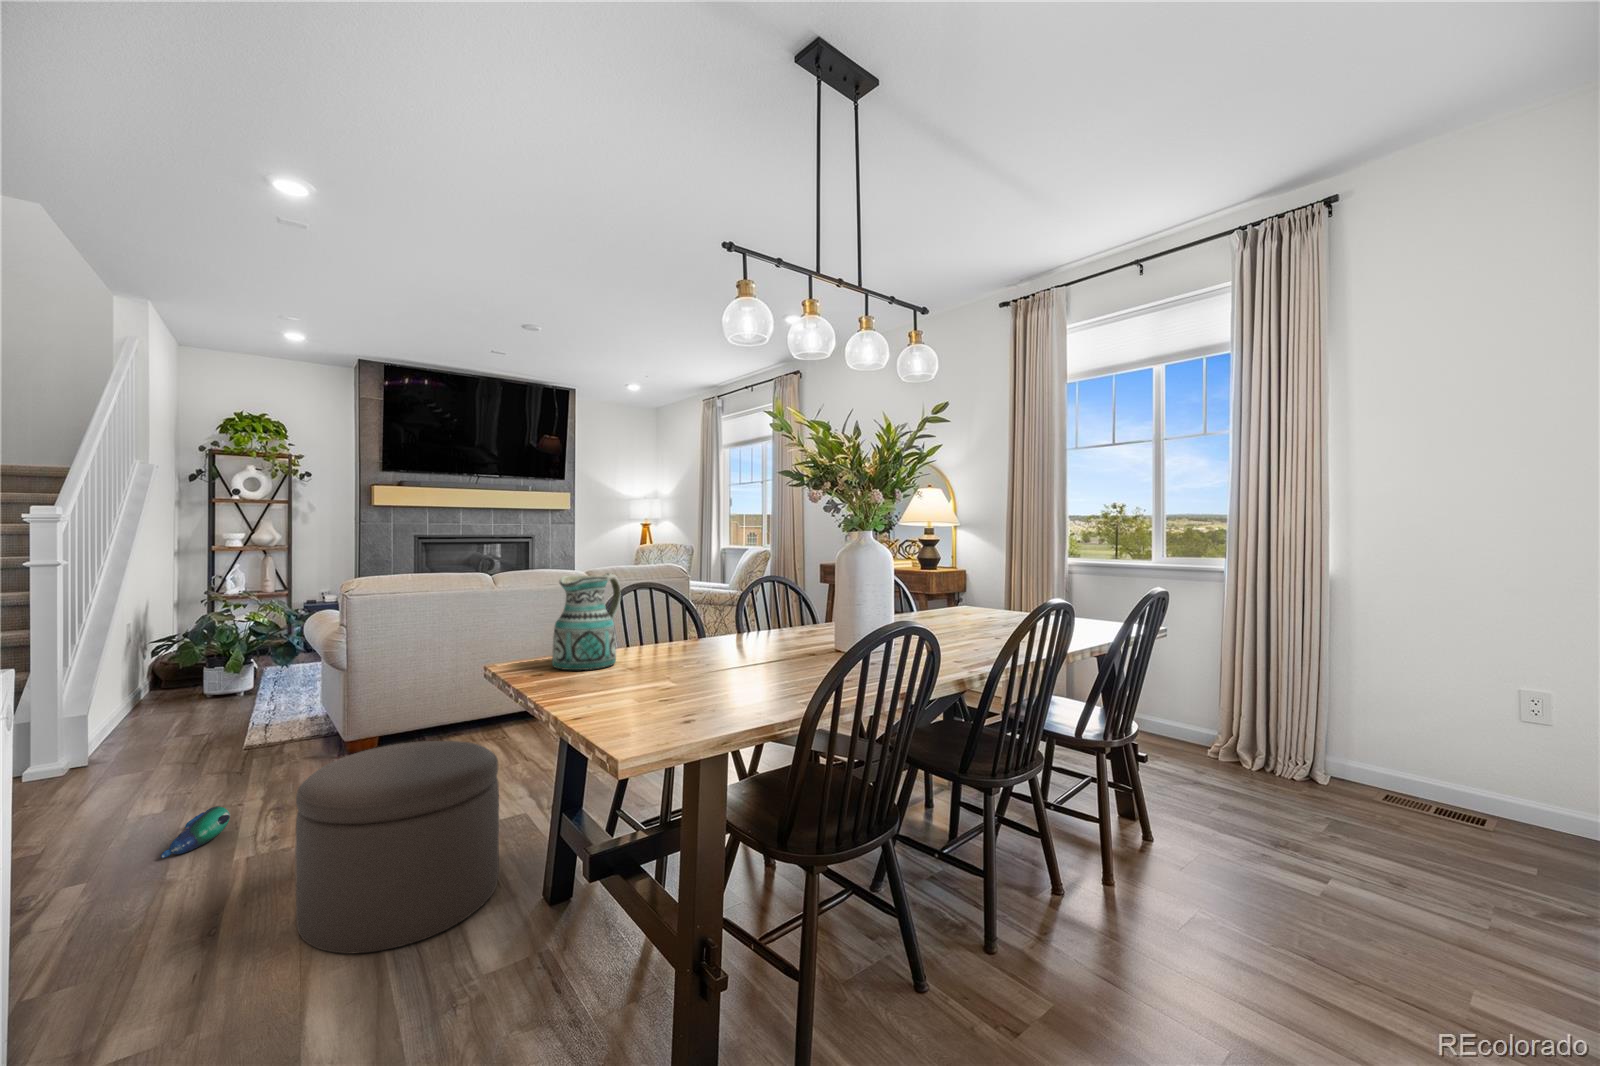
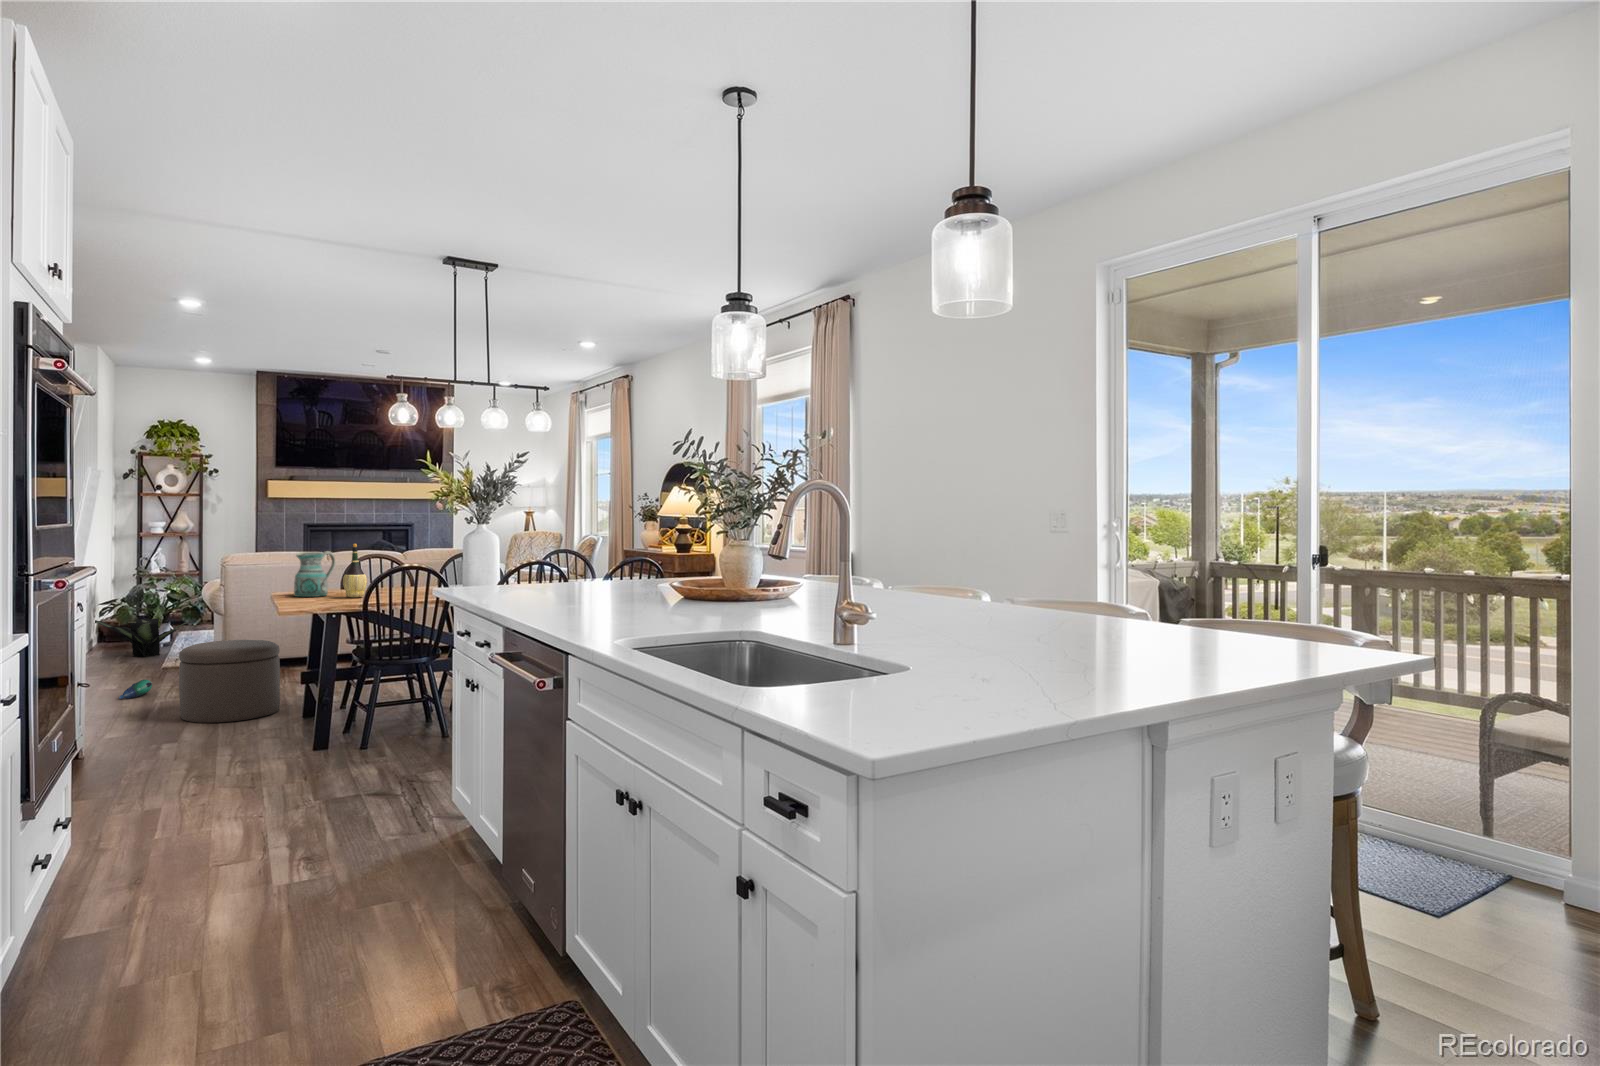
wine bottle: none [659,558,704,668] -> present [343,544,367,597]
potted plant: none [116,663,293,725] -> present [95,618,195,657]

